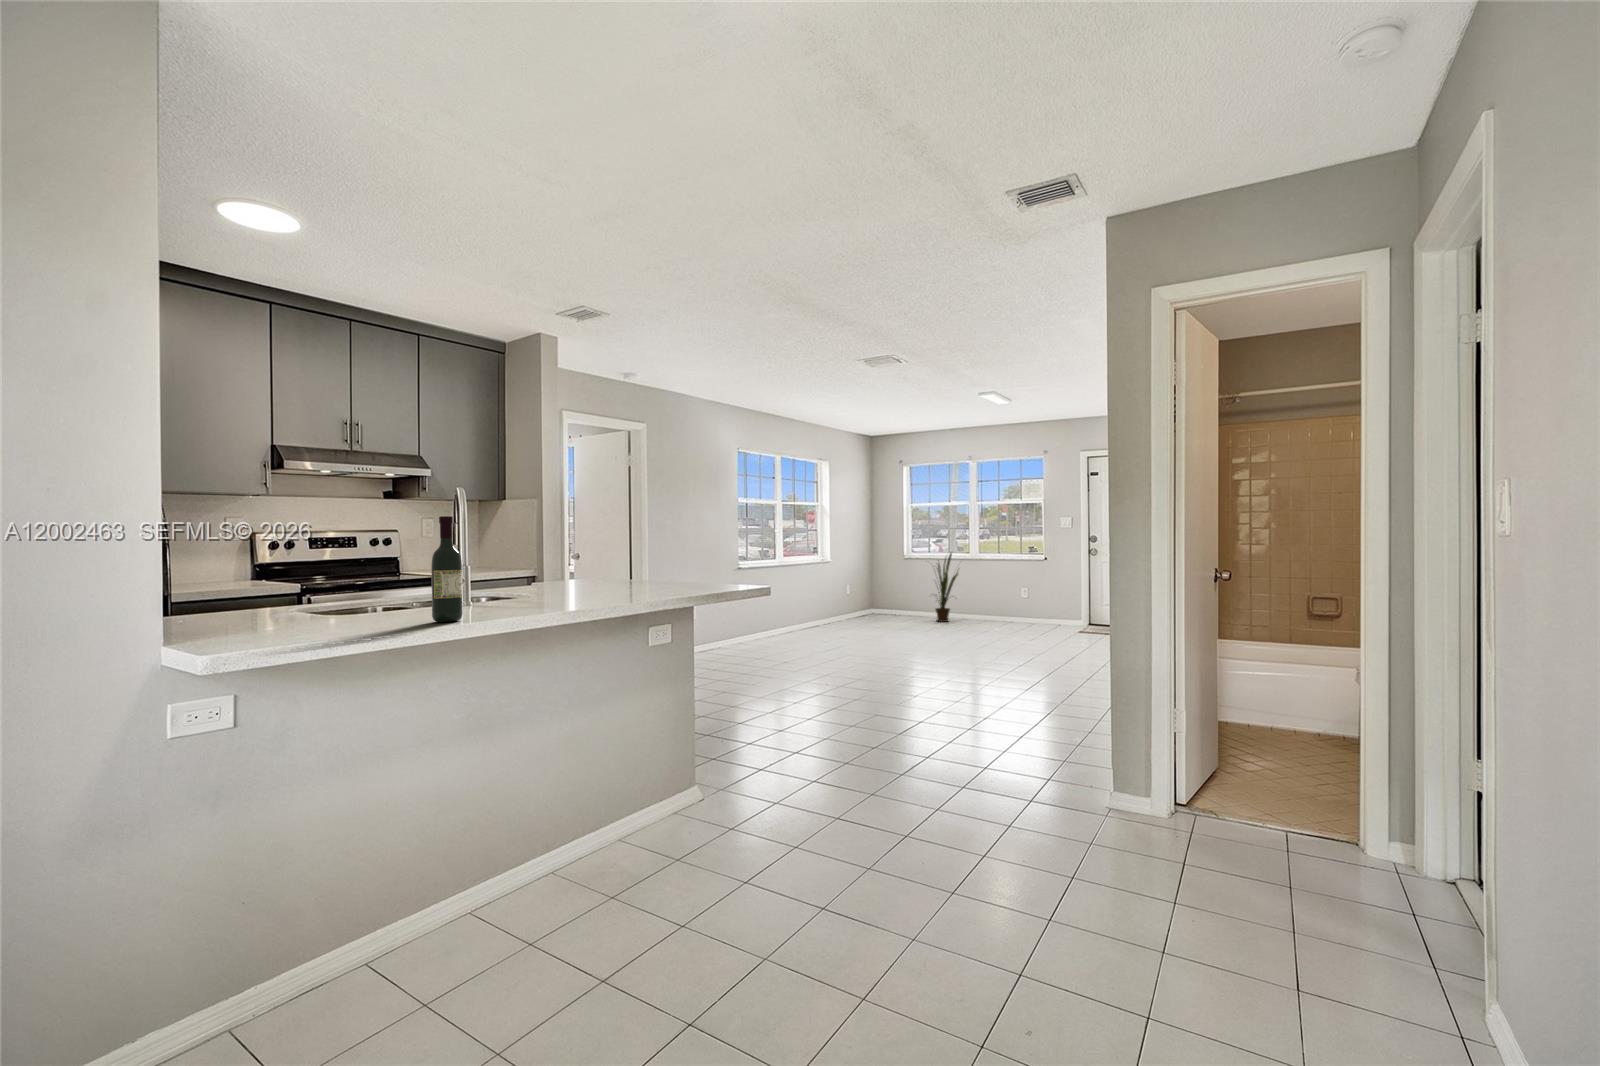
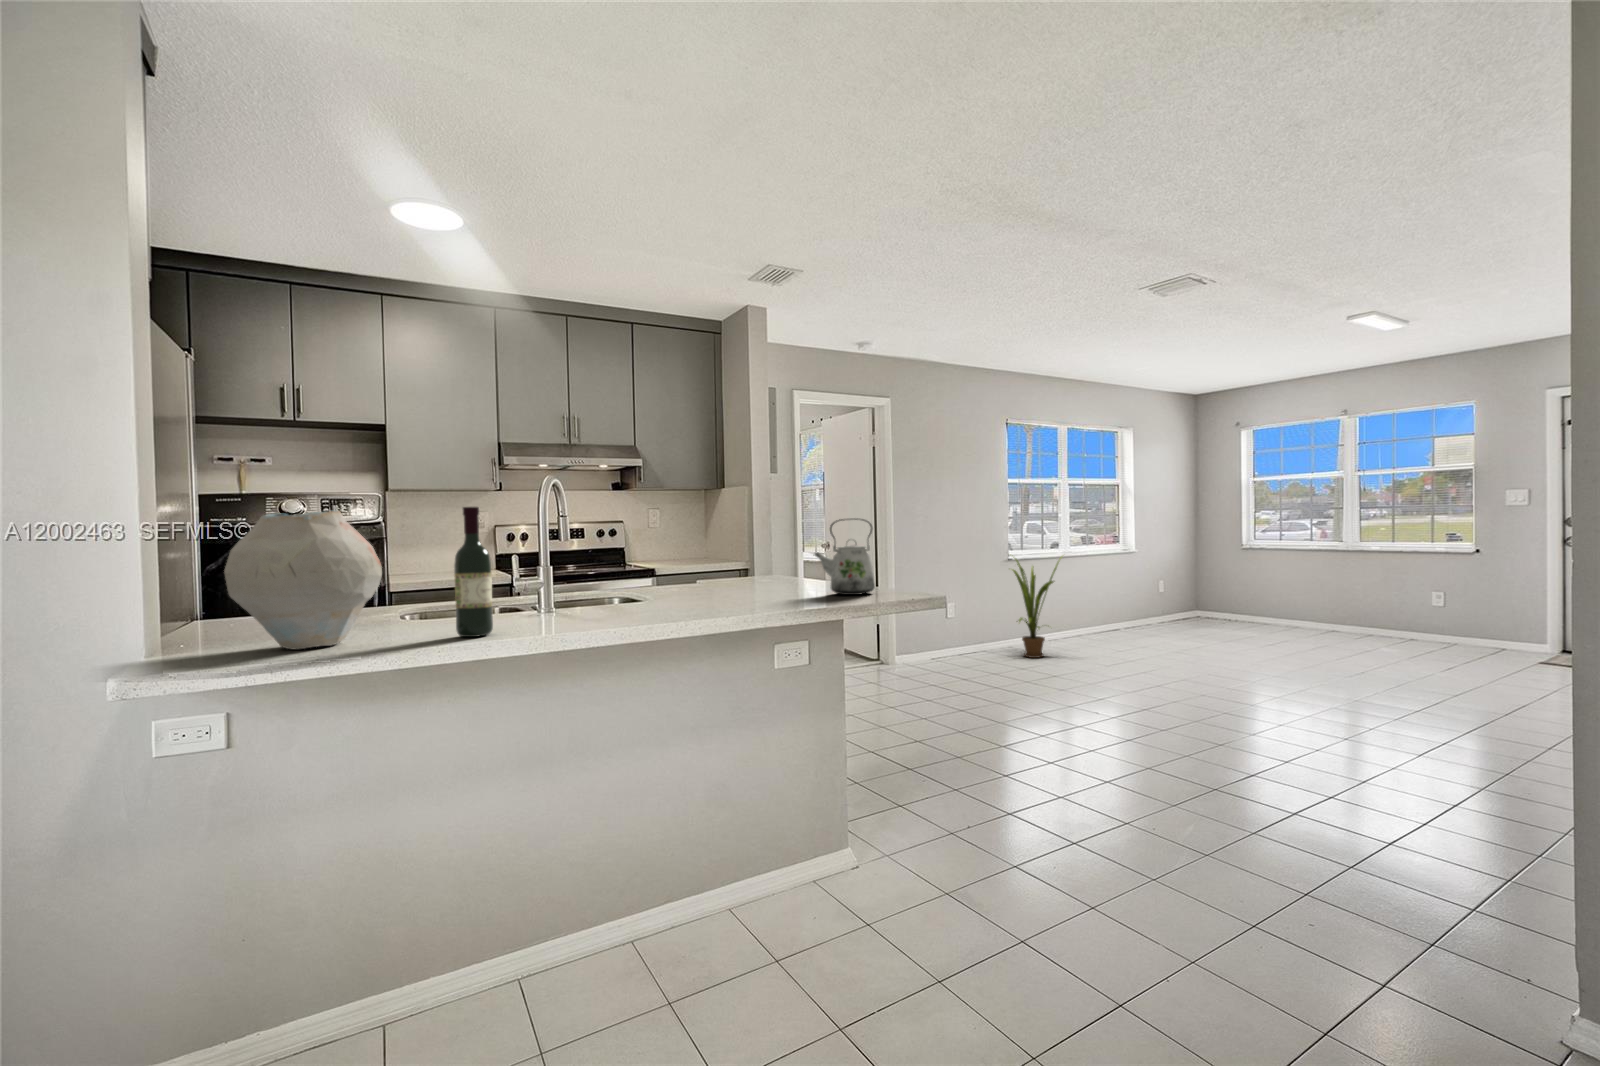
vase: none [231,517,367,635] -> present [224,510,382,650]
kettle: none [661,530,709,589] -> present [814,519,875,595]
house plant: present [935,553,958,622] -> present [1013,558,1060,658]

